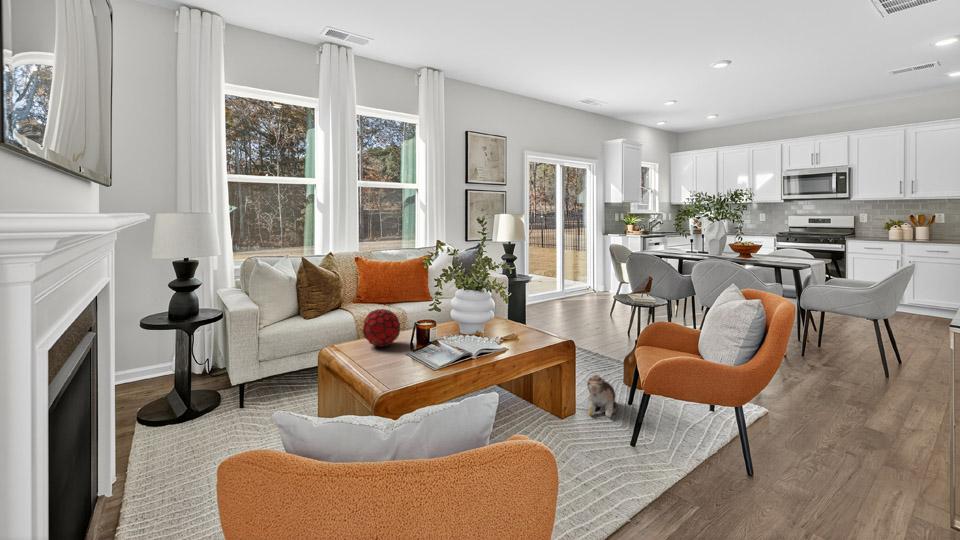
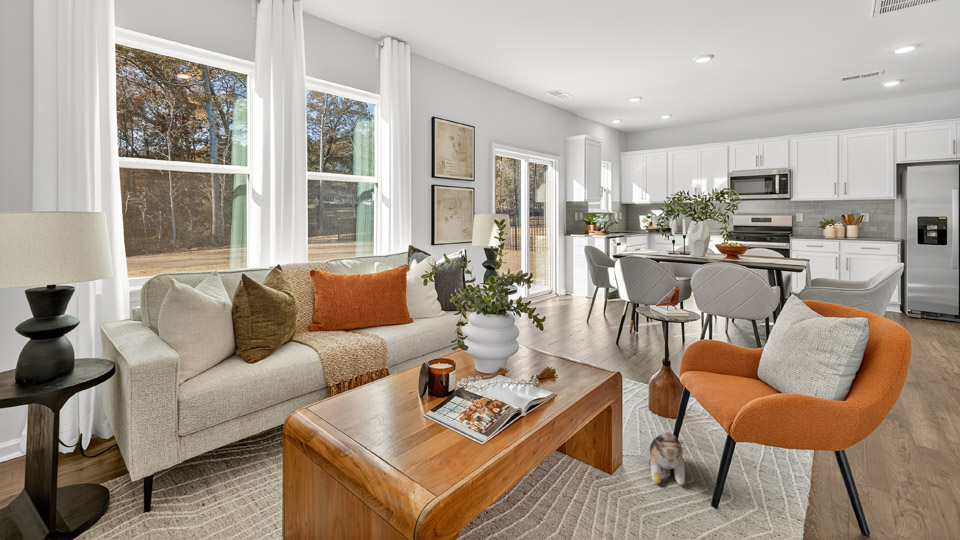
decorative orb: present [363,309,400,347] -> none [355,361,412,419]

